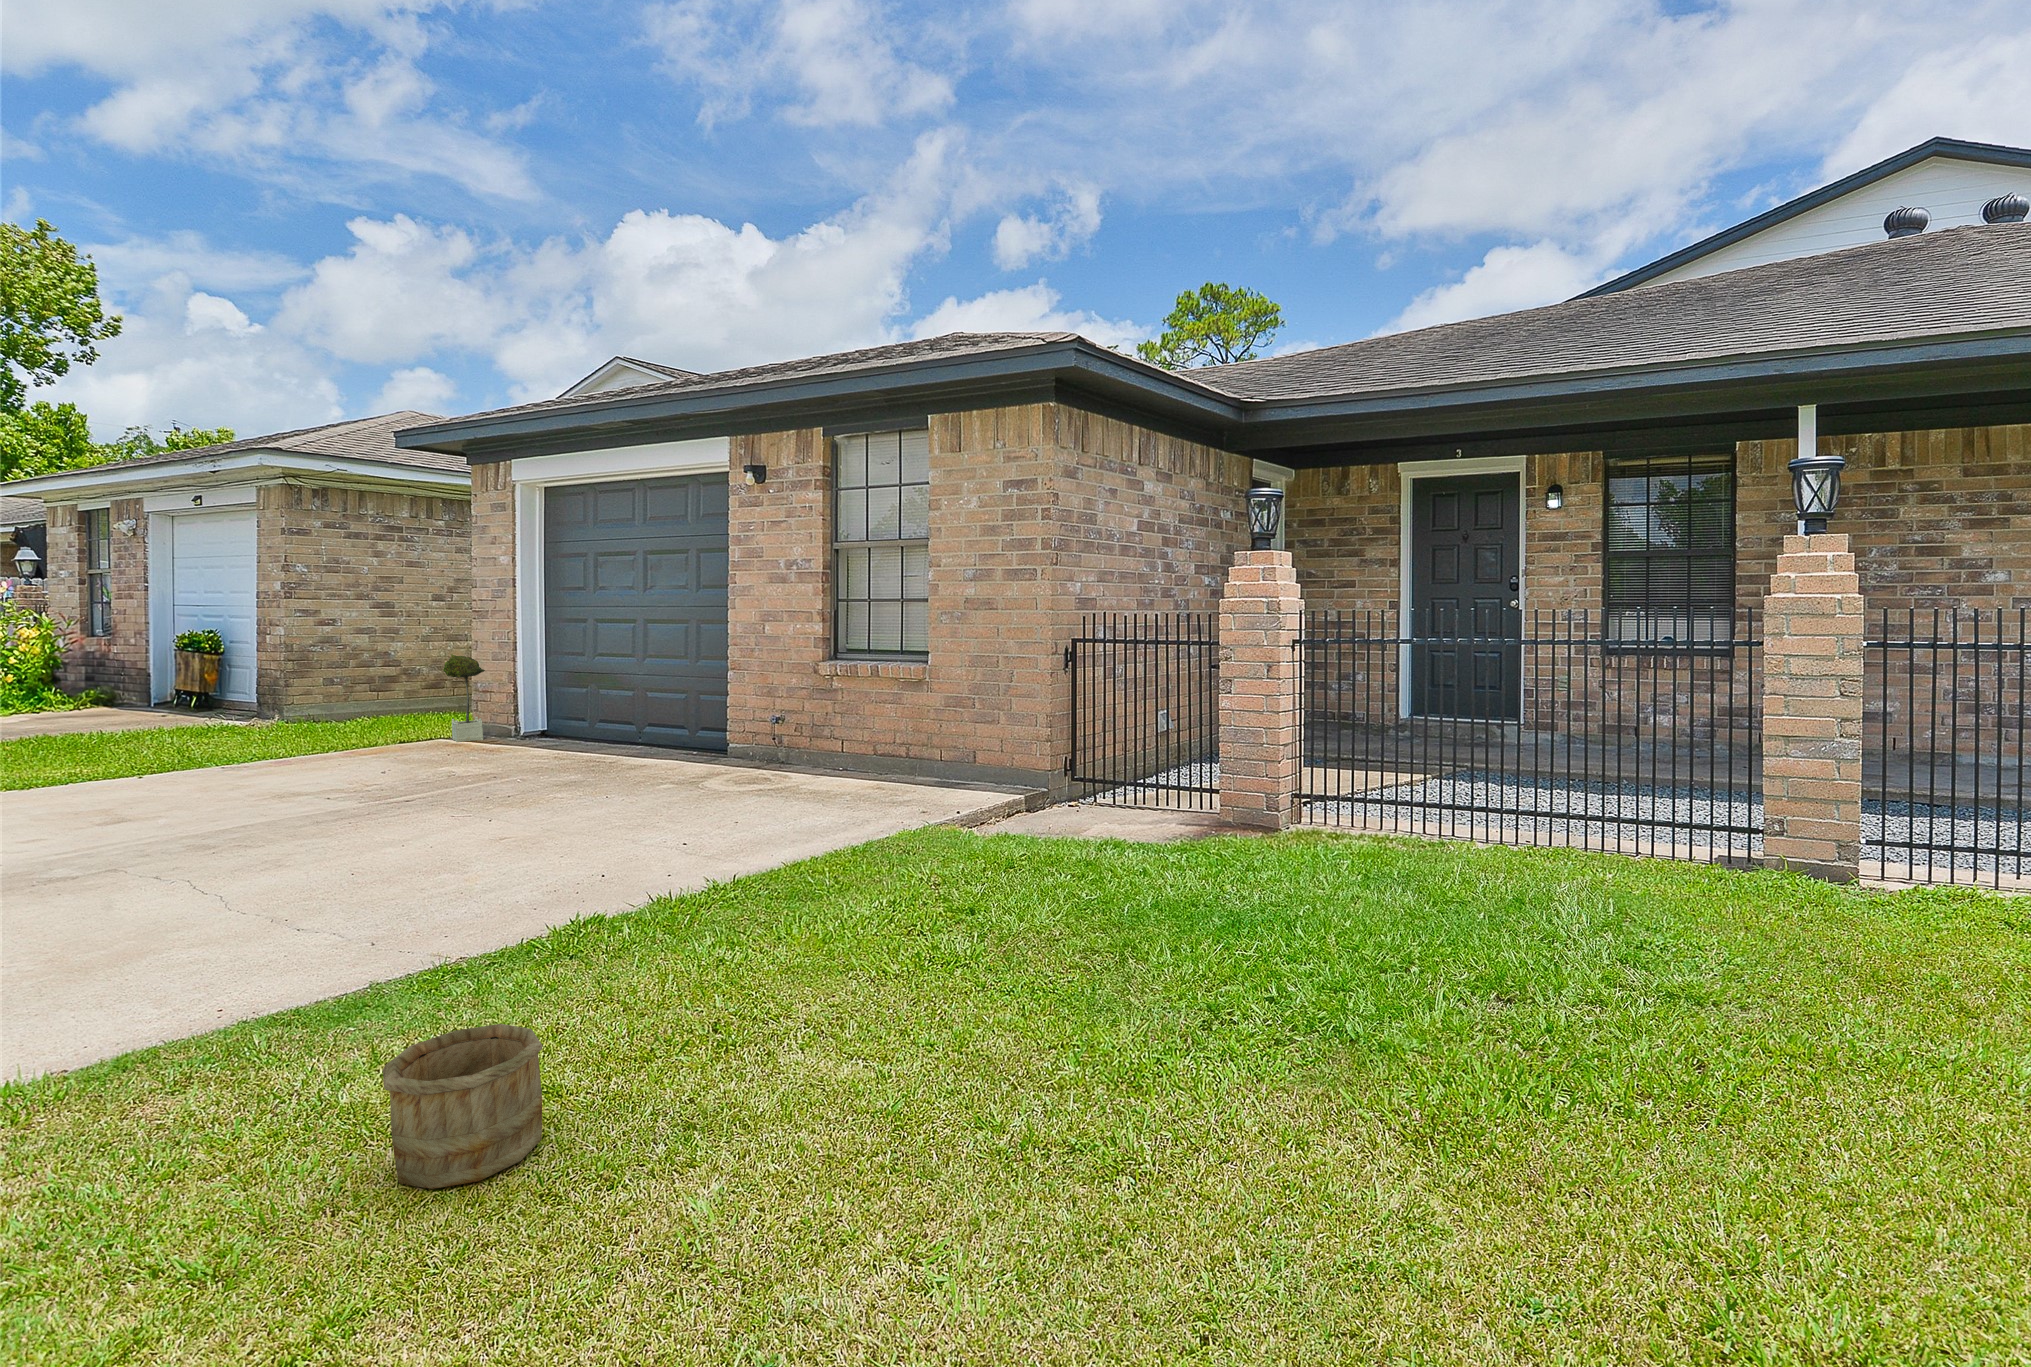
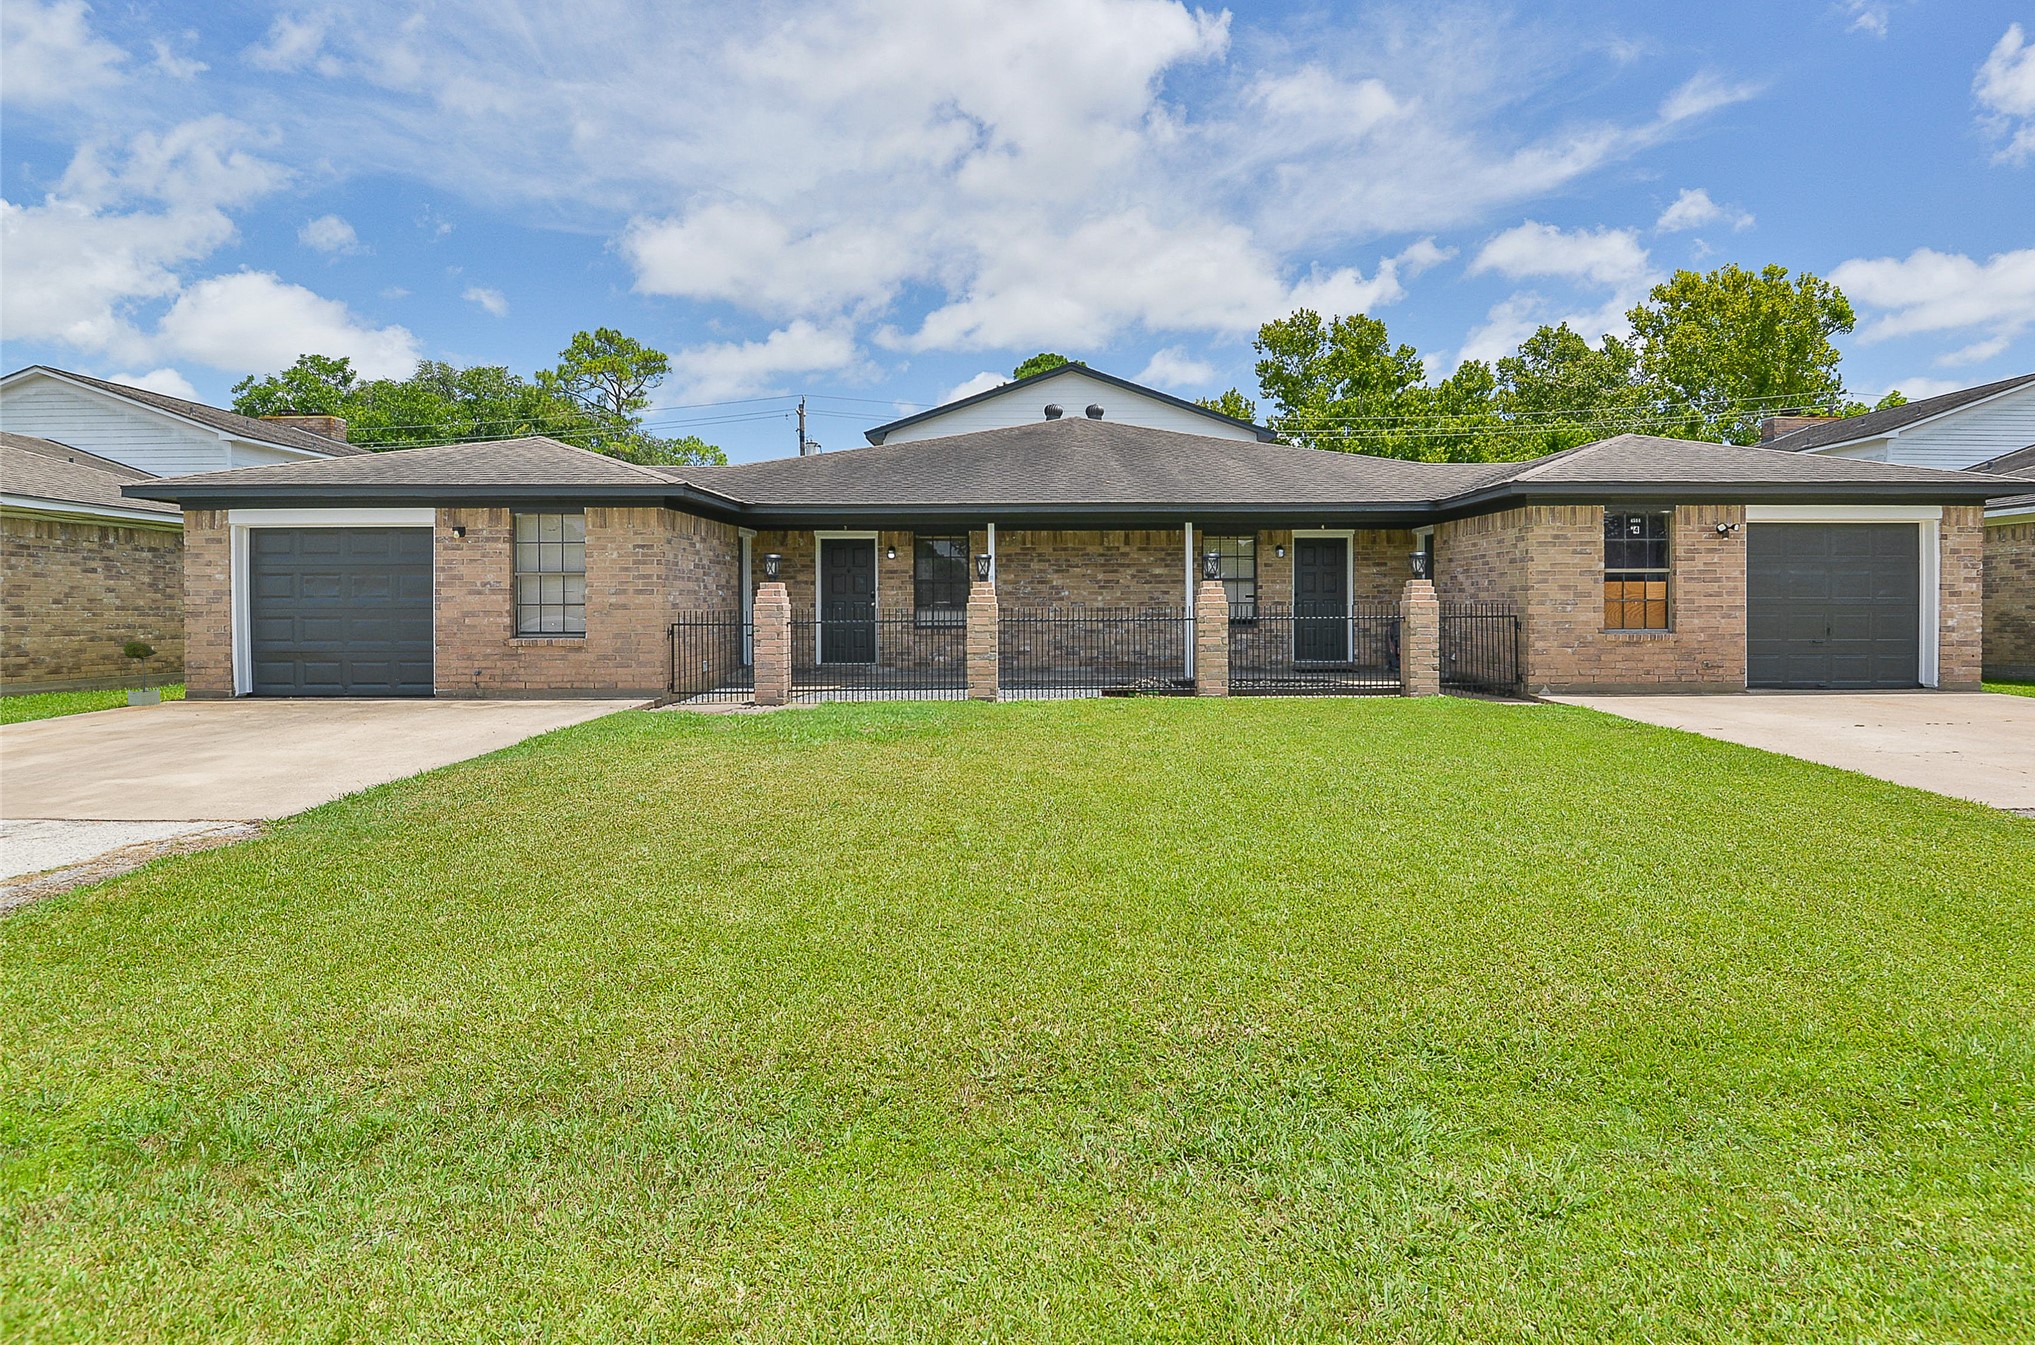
wooden bucket: present [383,1024,543,1189] -> none [645,725,684,757]

